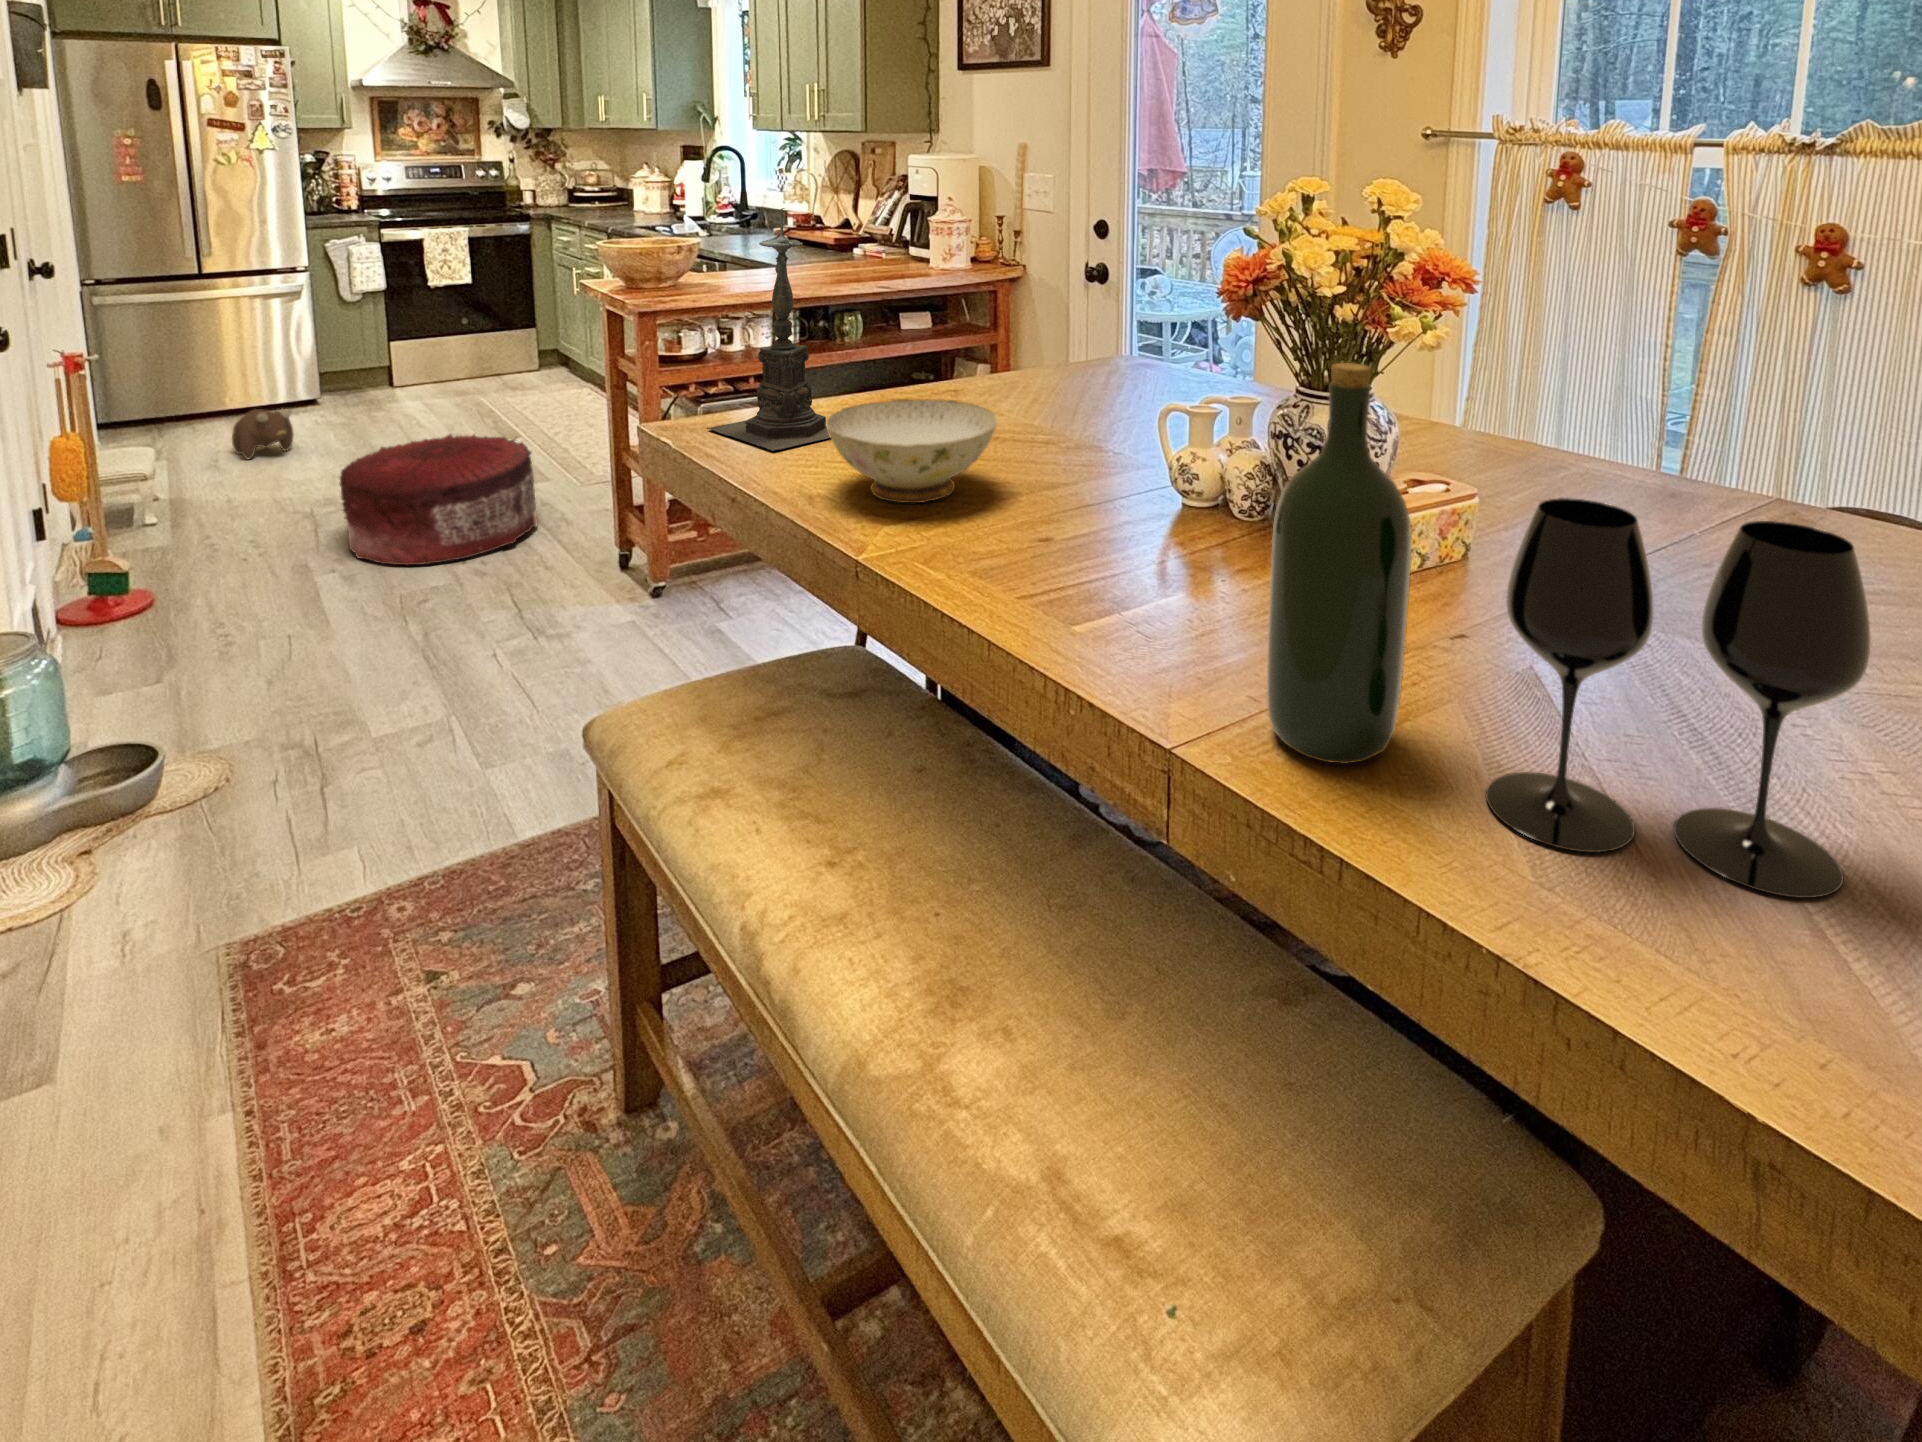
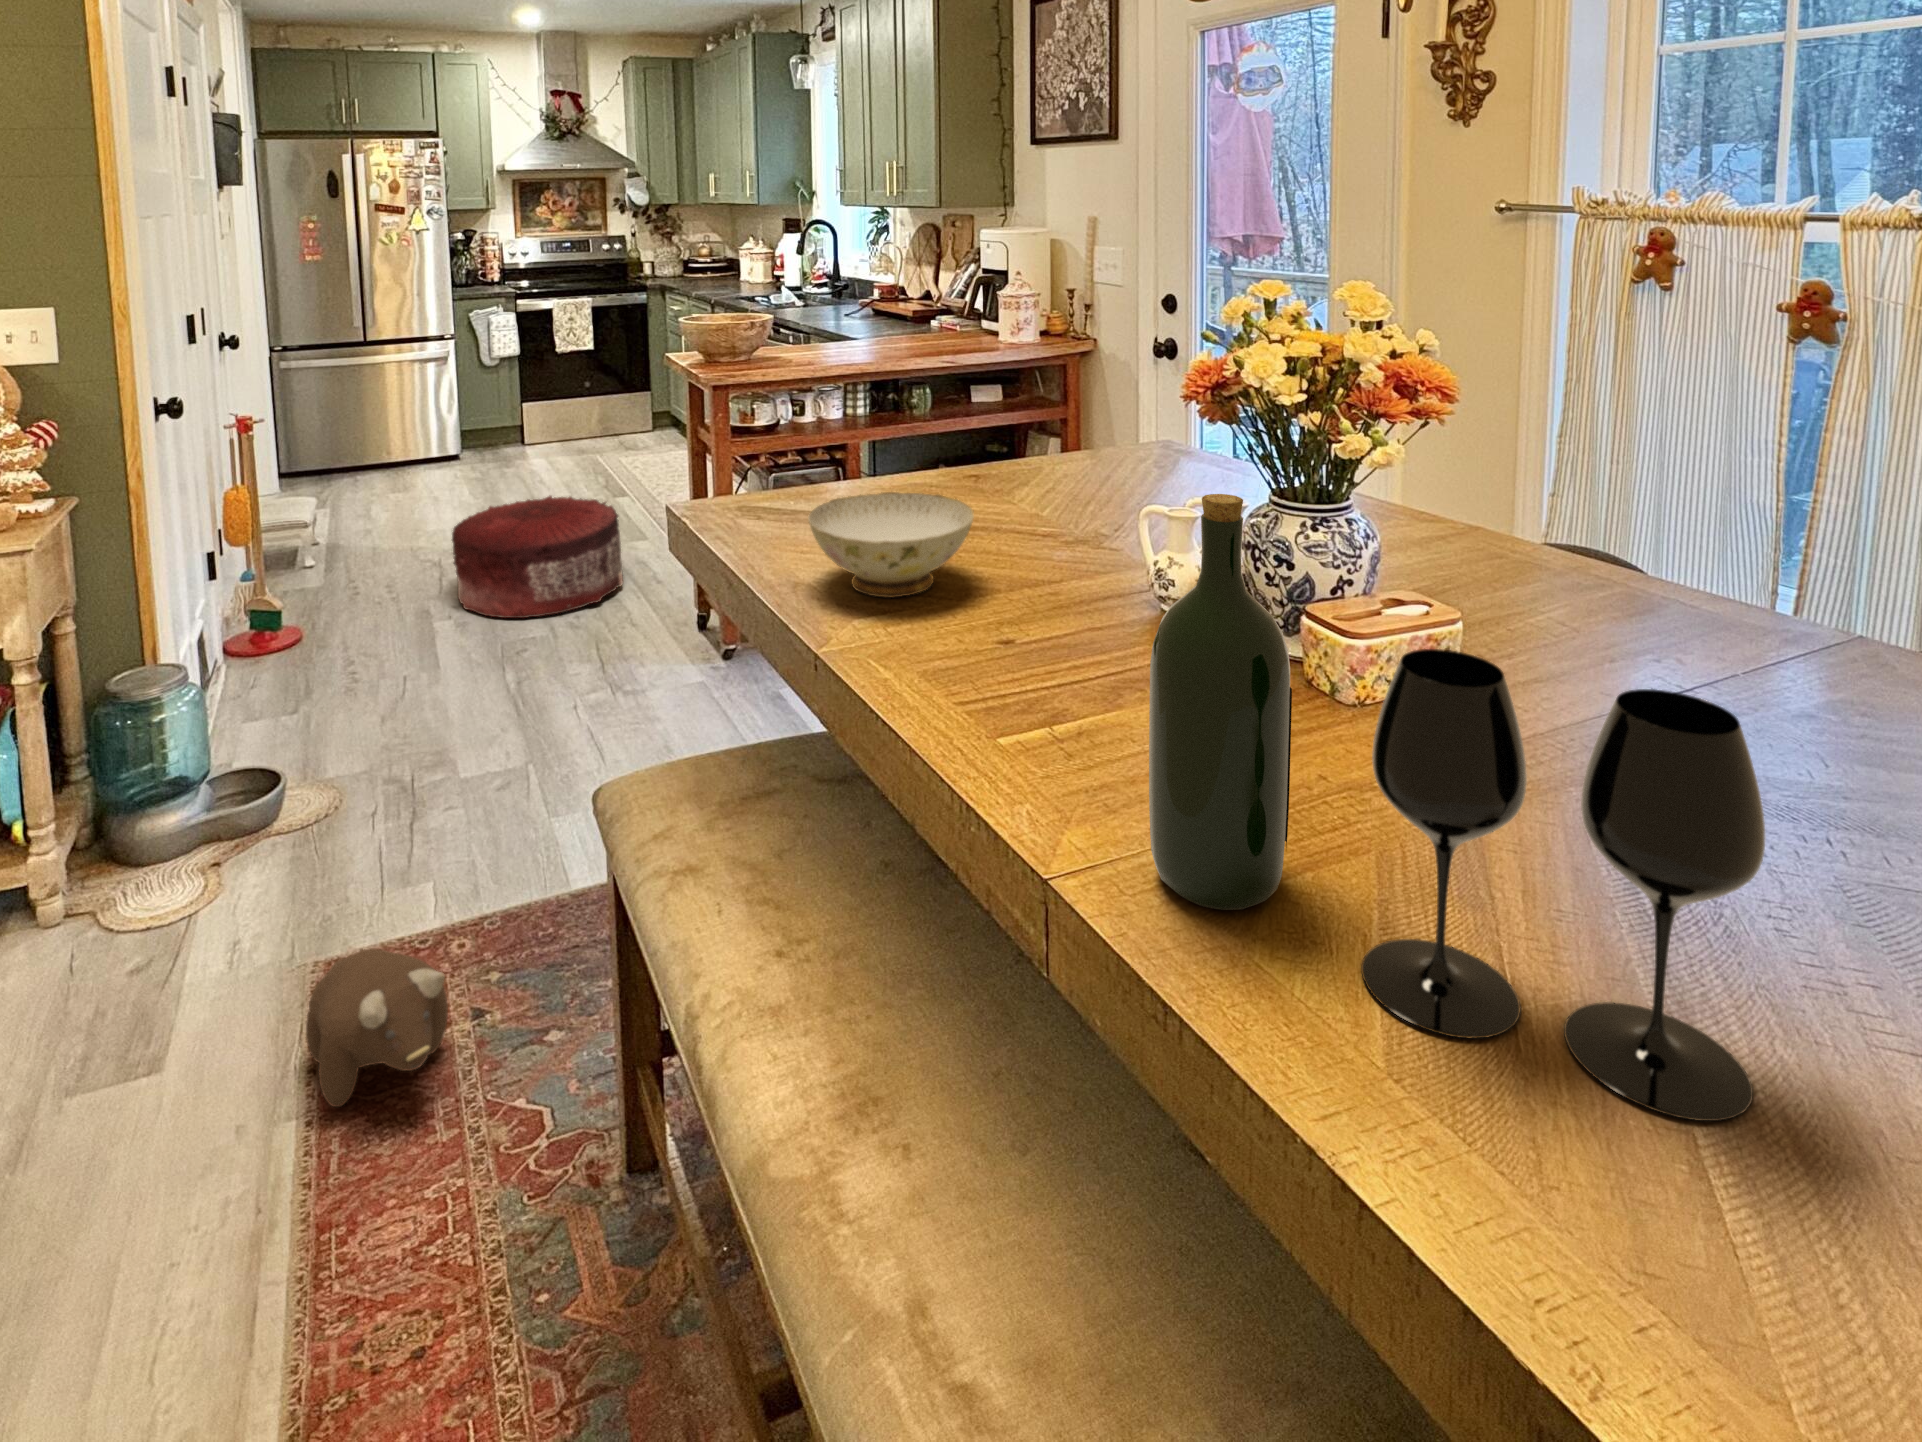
candle holder: present [707,208,831,451] -> none [722,303,863,537]
plush toy: present [232,409,294,459] -> present [306,948,448,1107]

